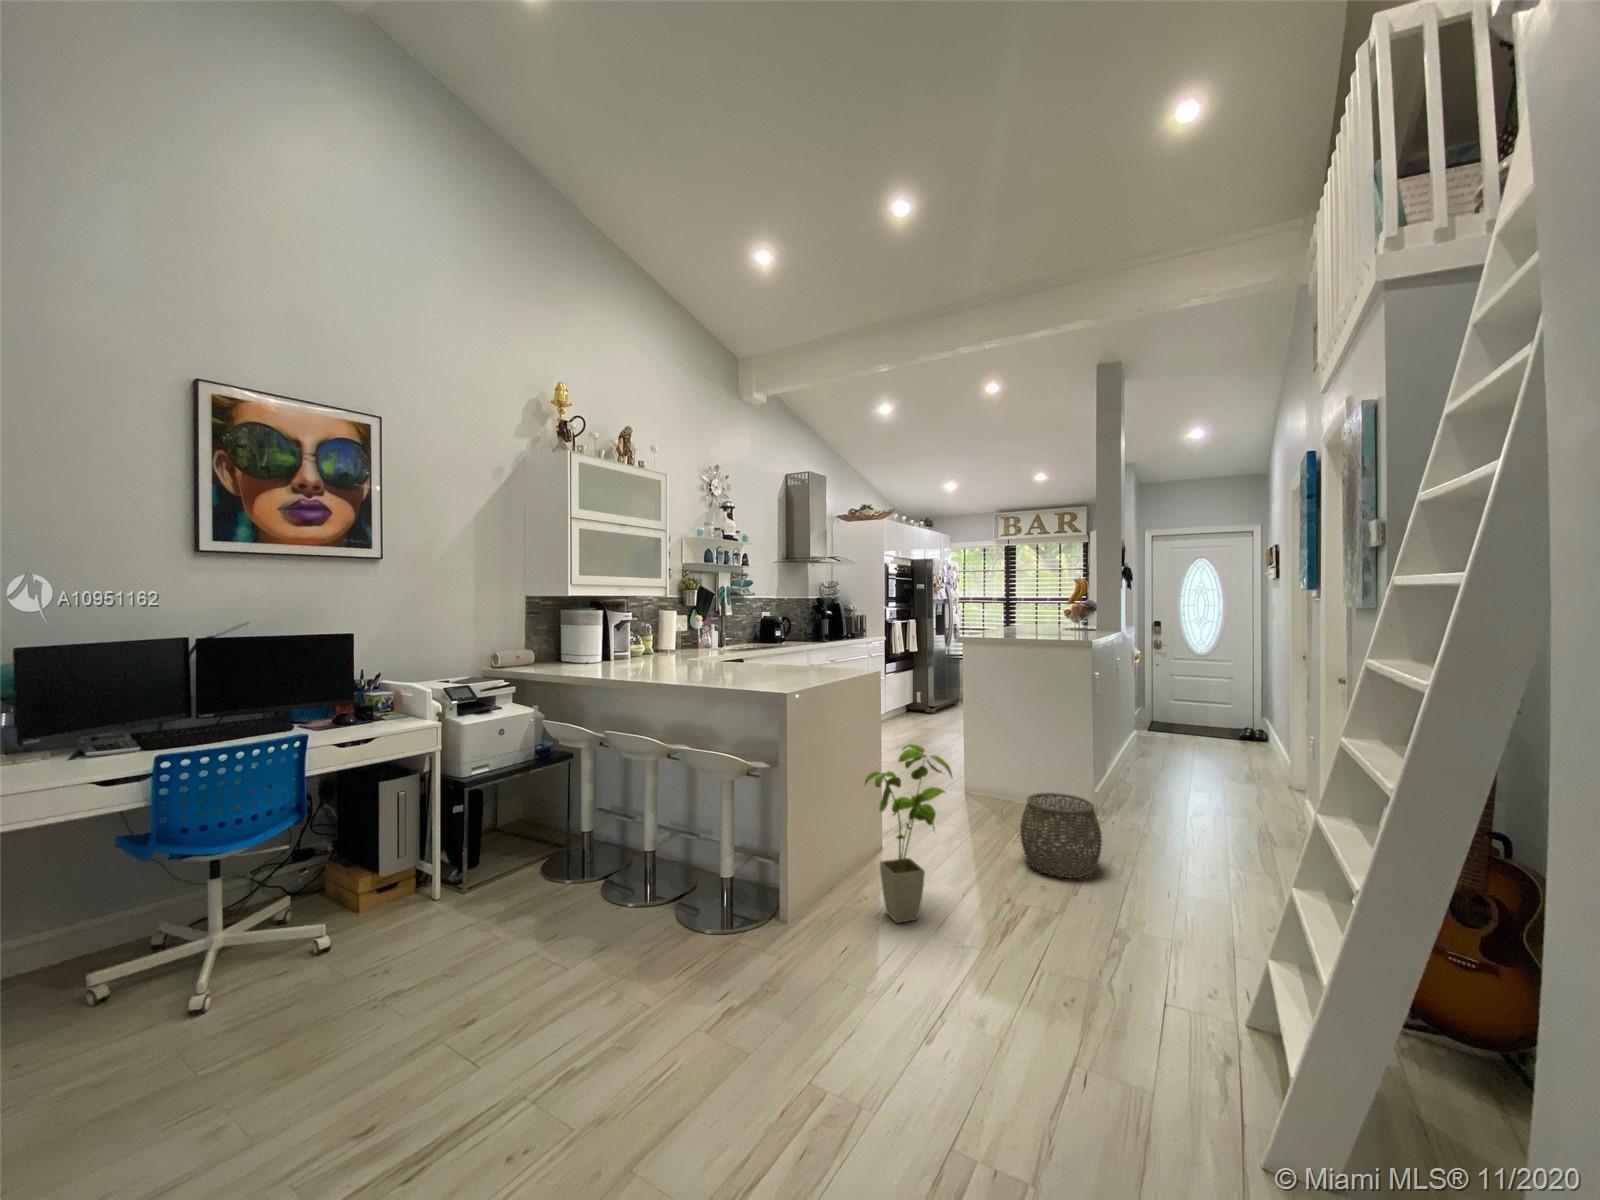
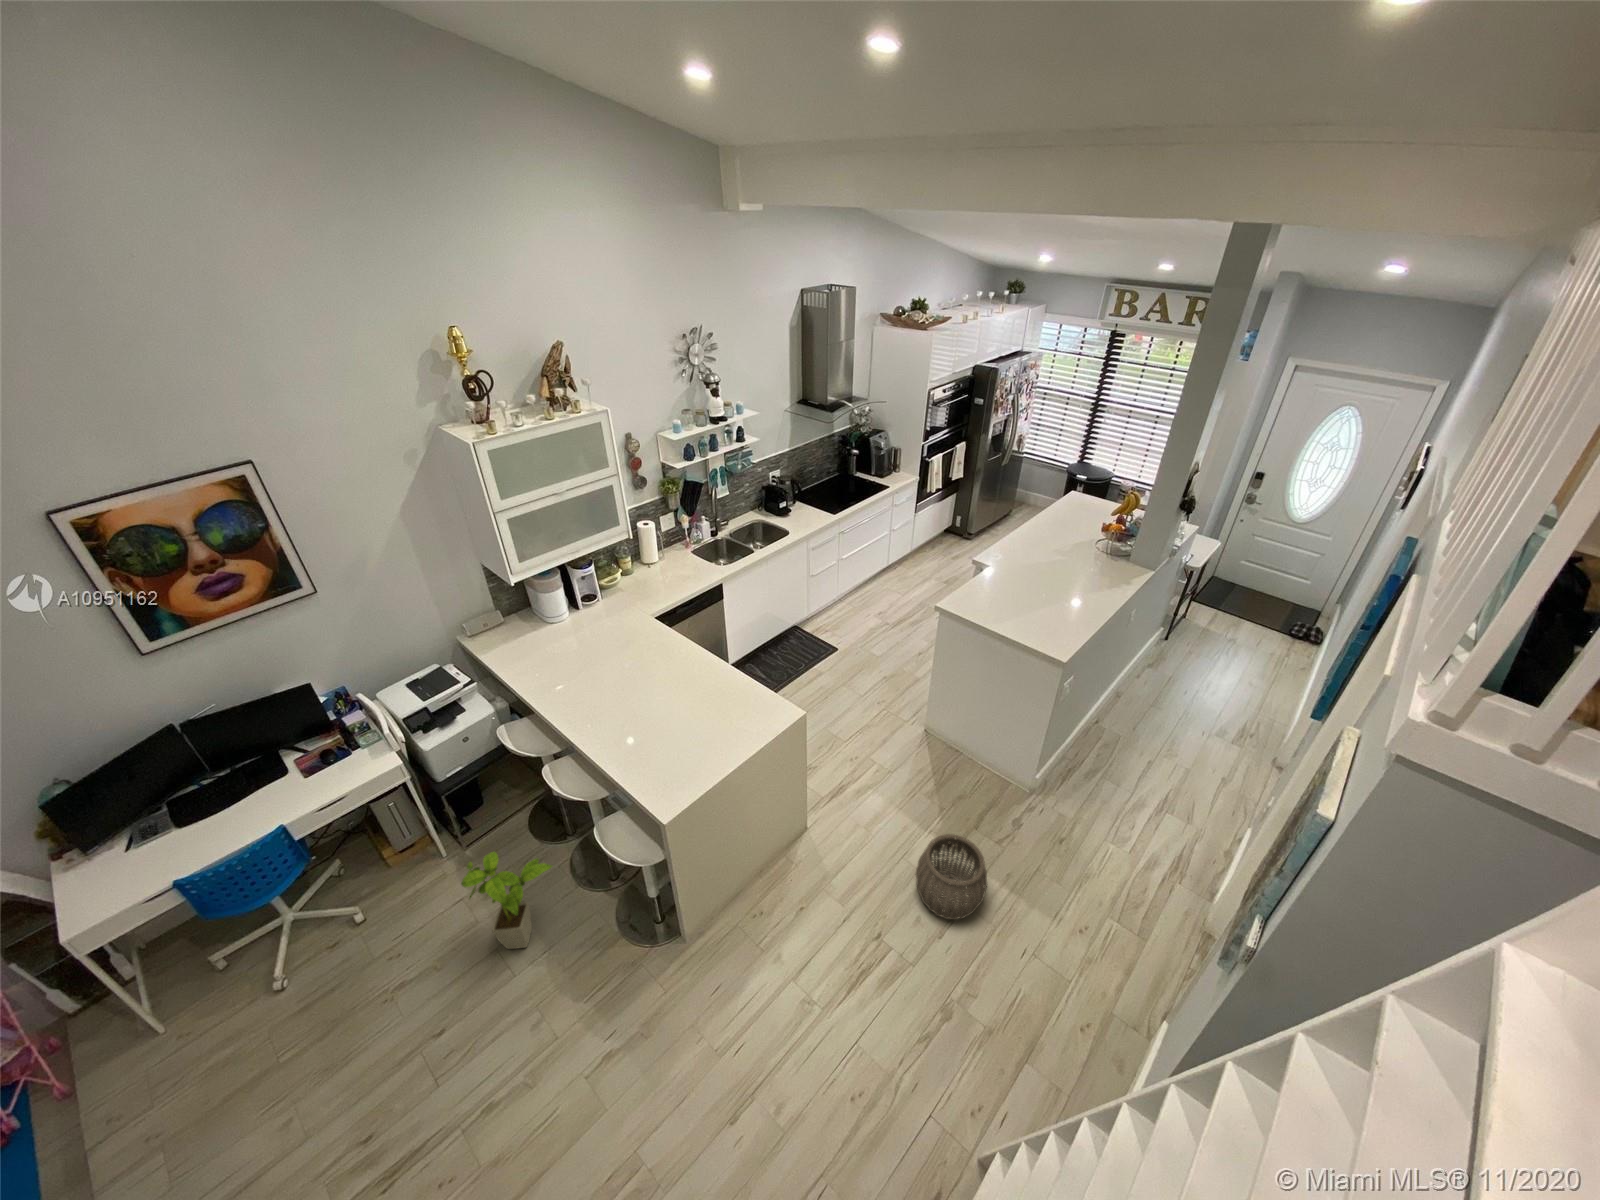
house plant: present [865,744,952,923] -> present [461,852,552,949]

